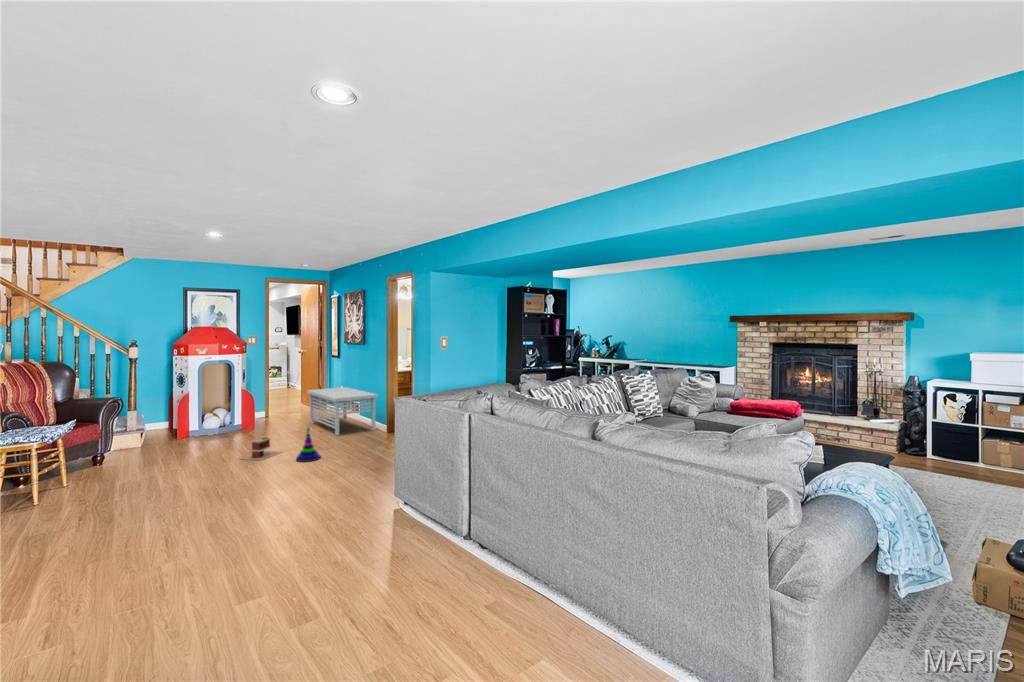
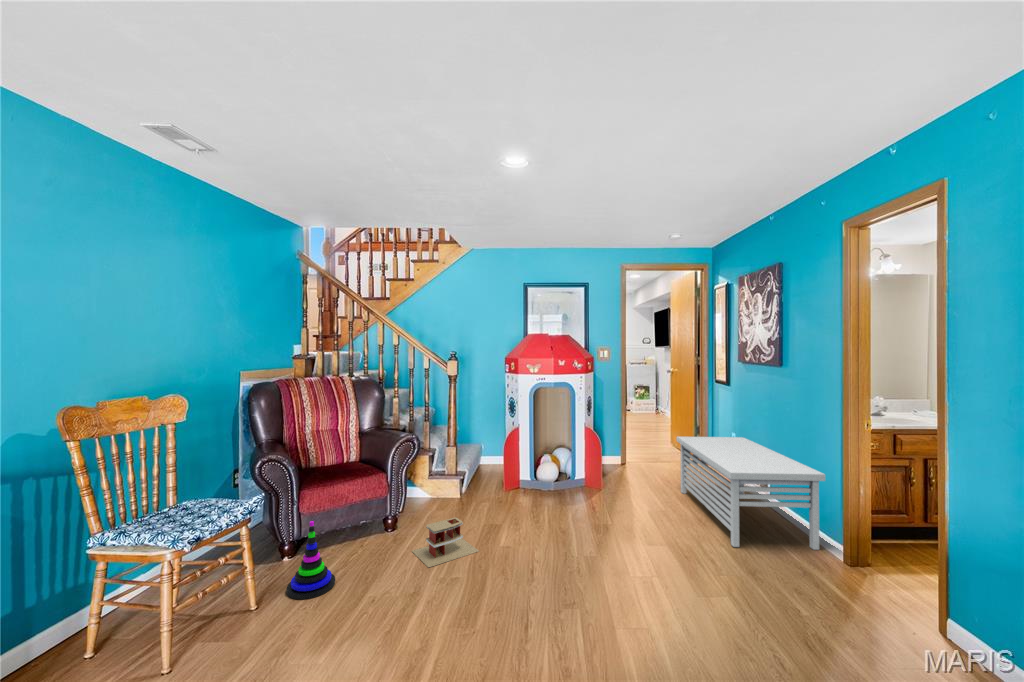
stacking toy: present [296,426,321,462] -> present [287,521,335,599]
toy house: present [242,437,281,460] -> present [412,517,479,567]

